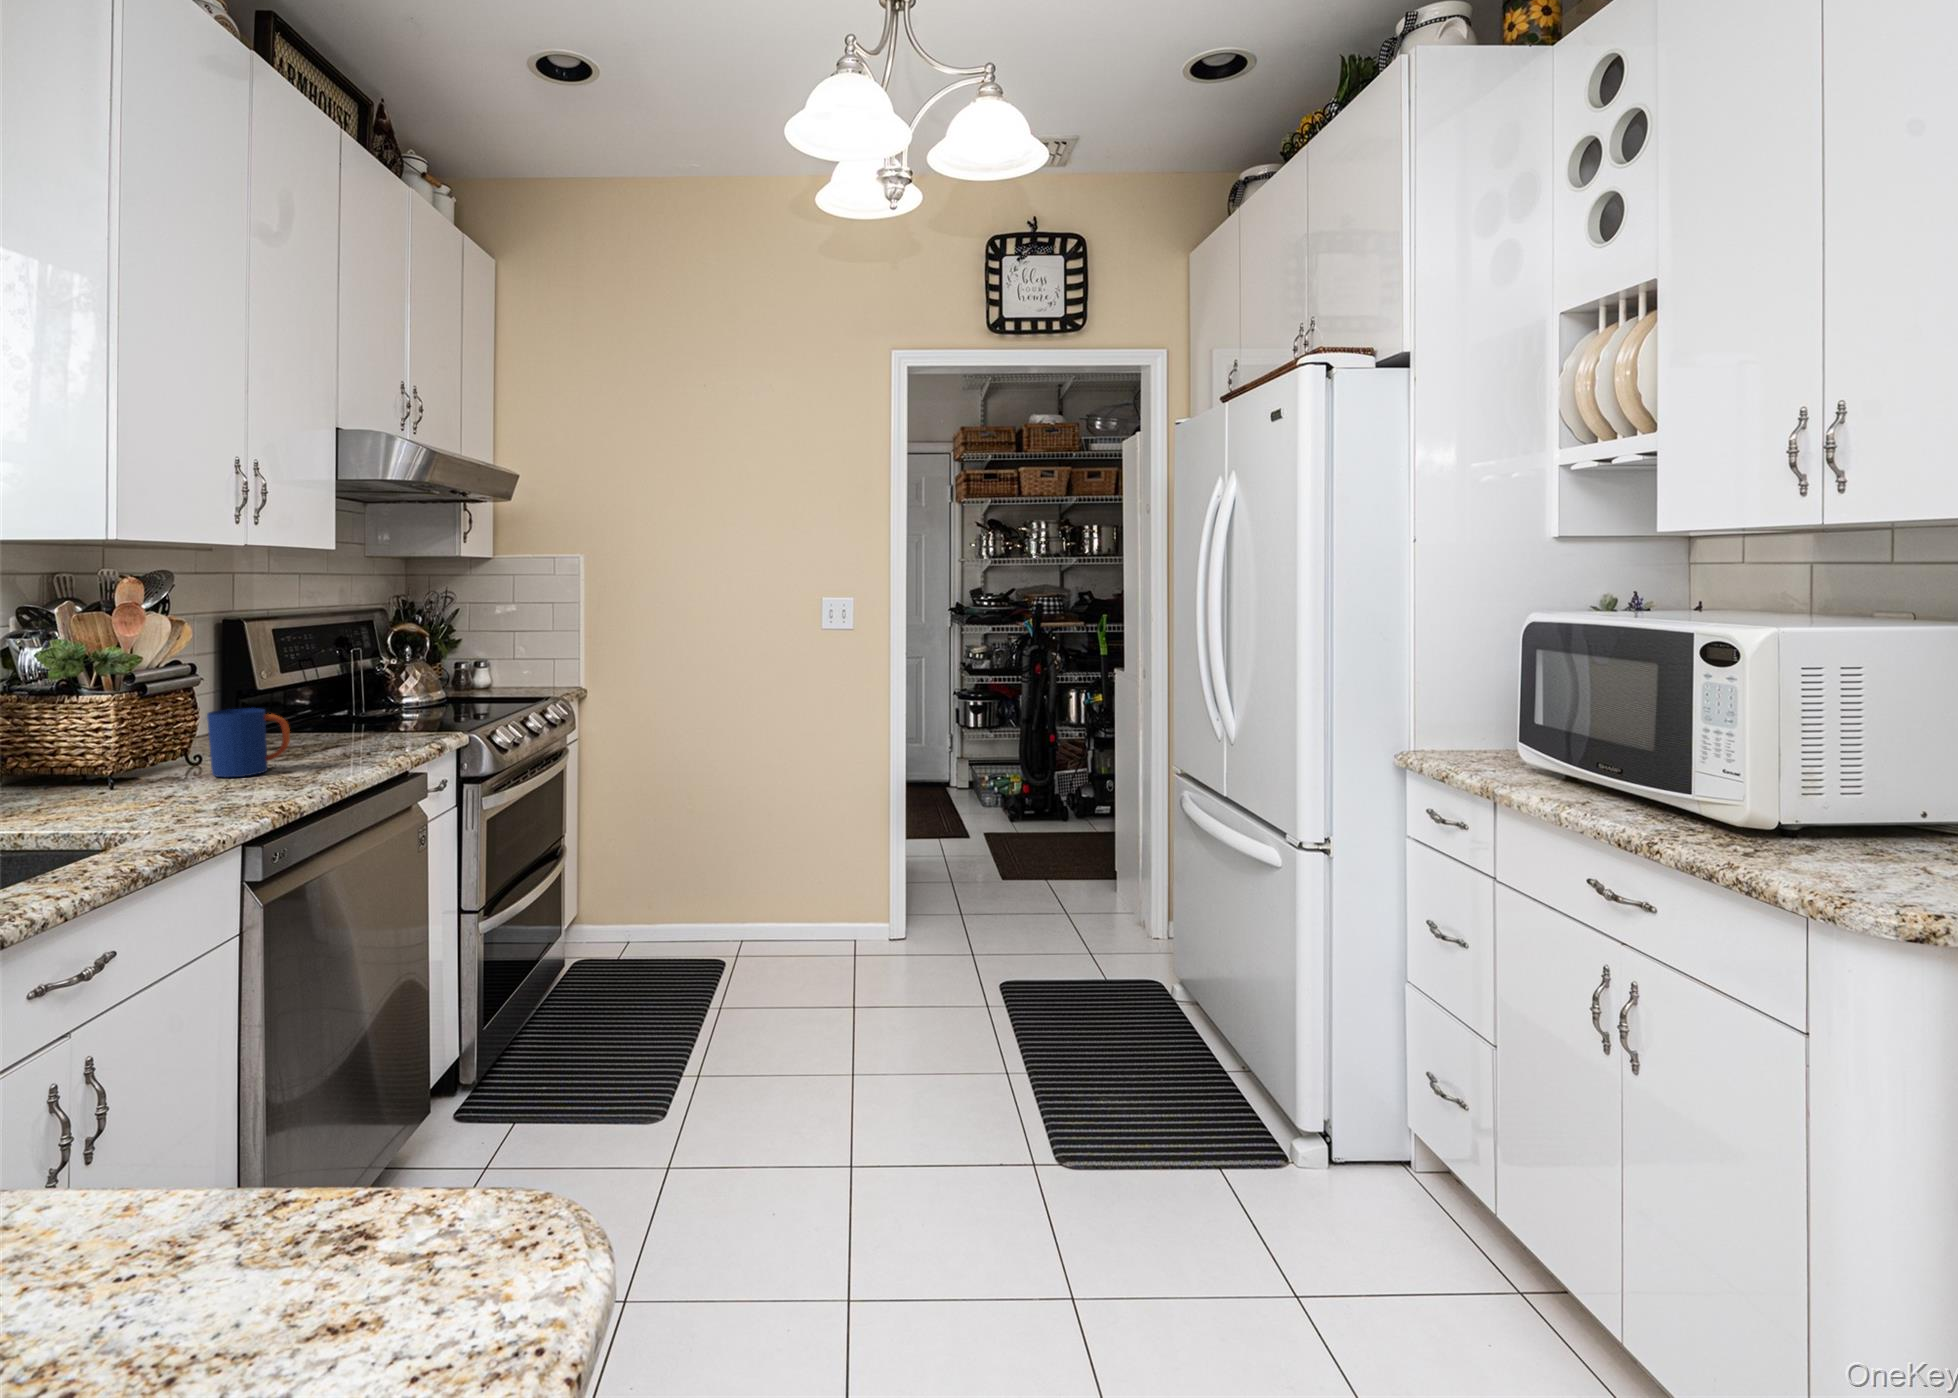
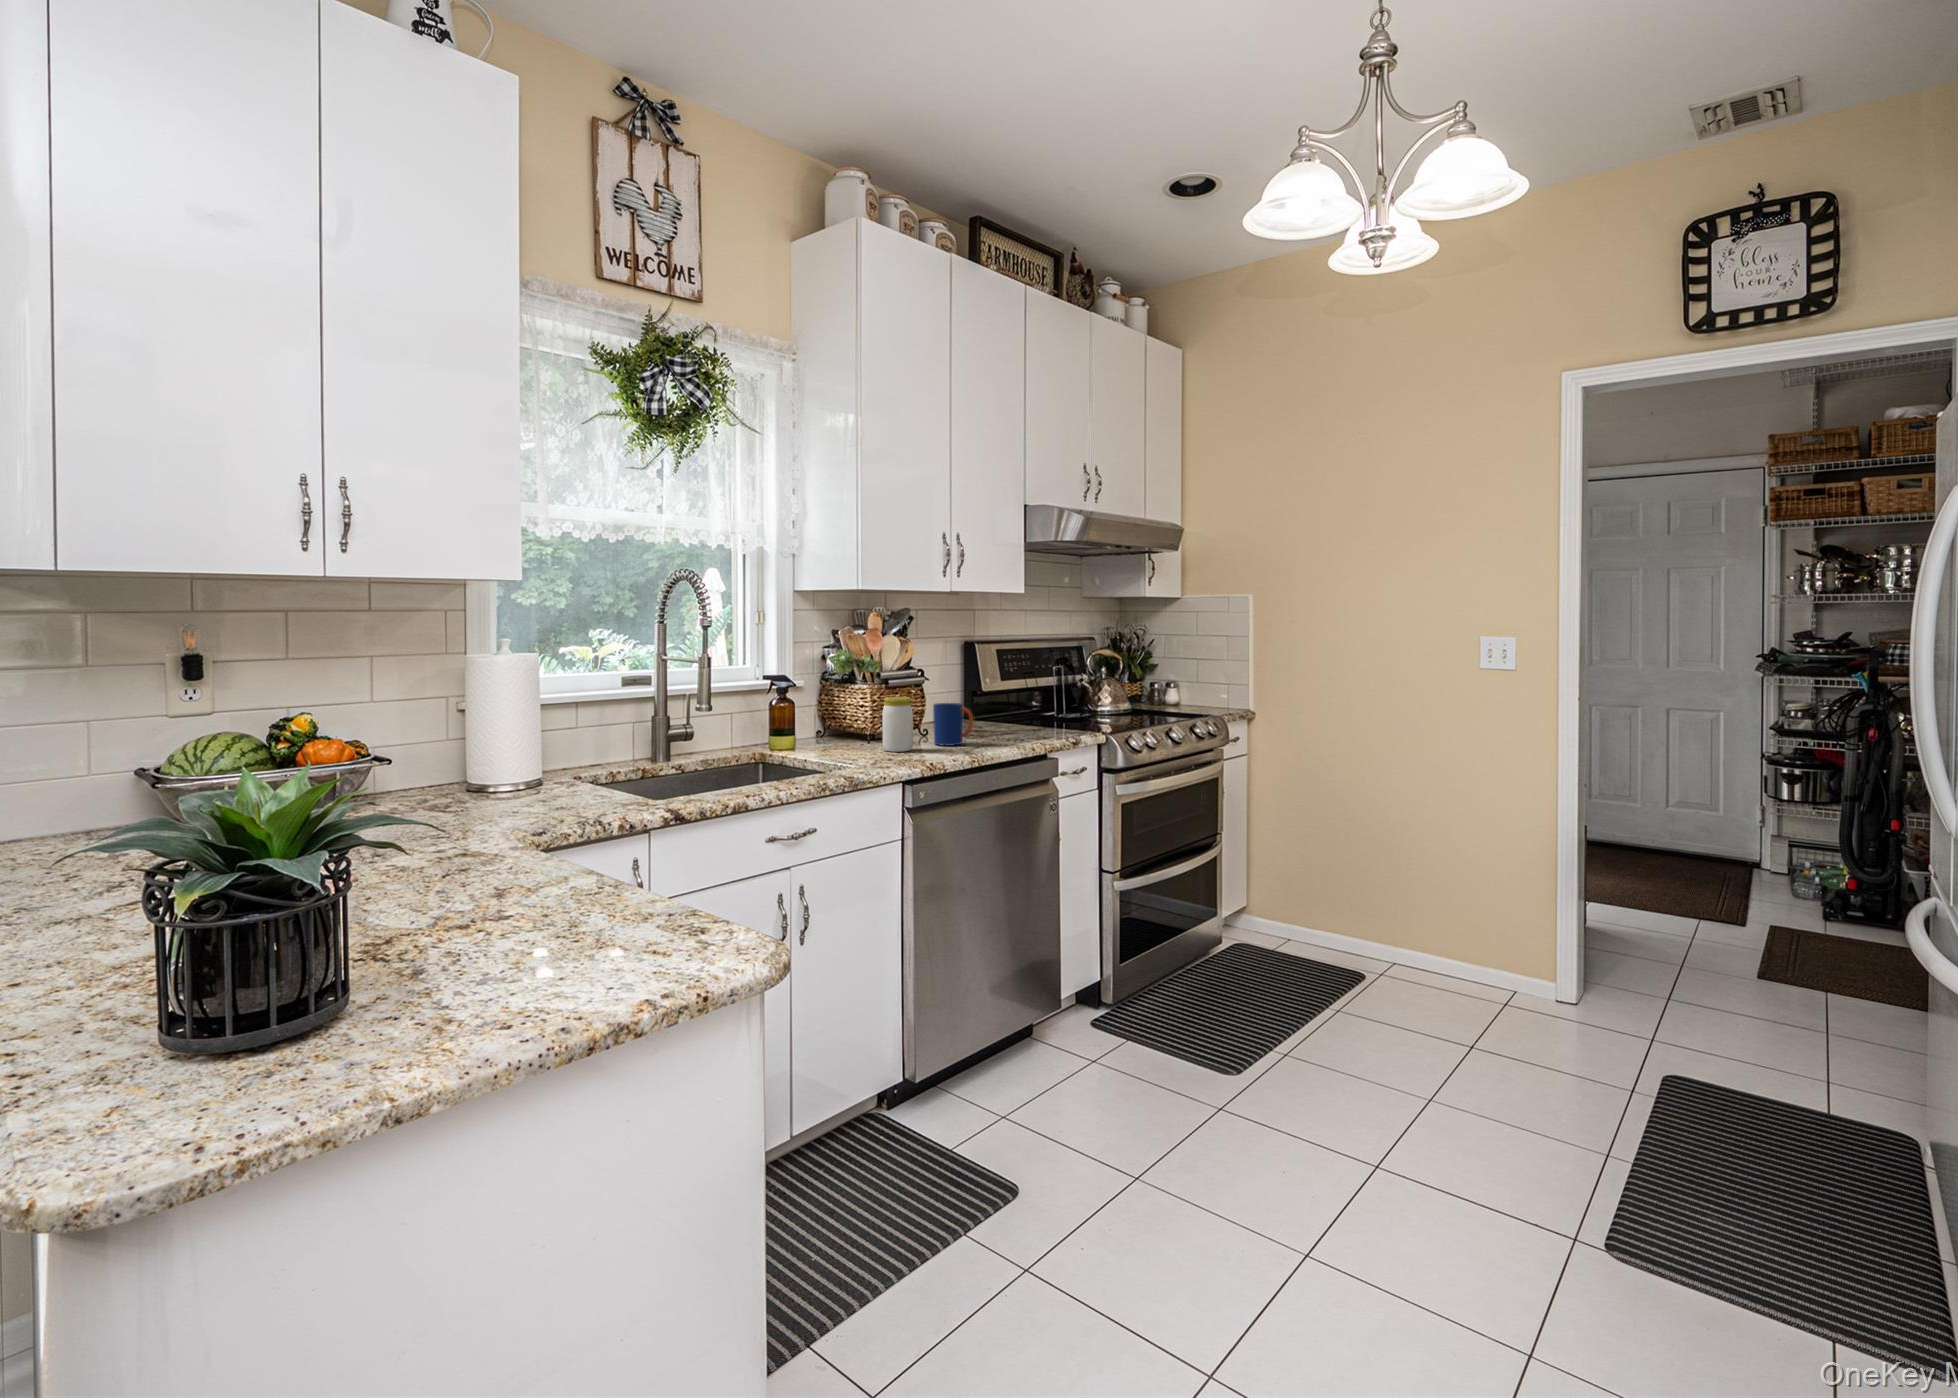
jar: none [130,706,198,798] -> present [882,697,913,752]

